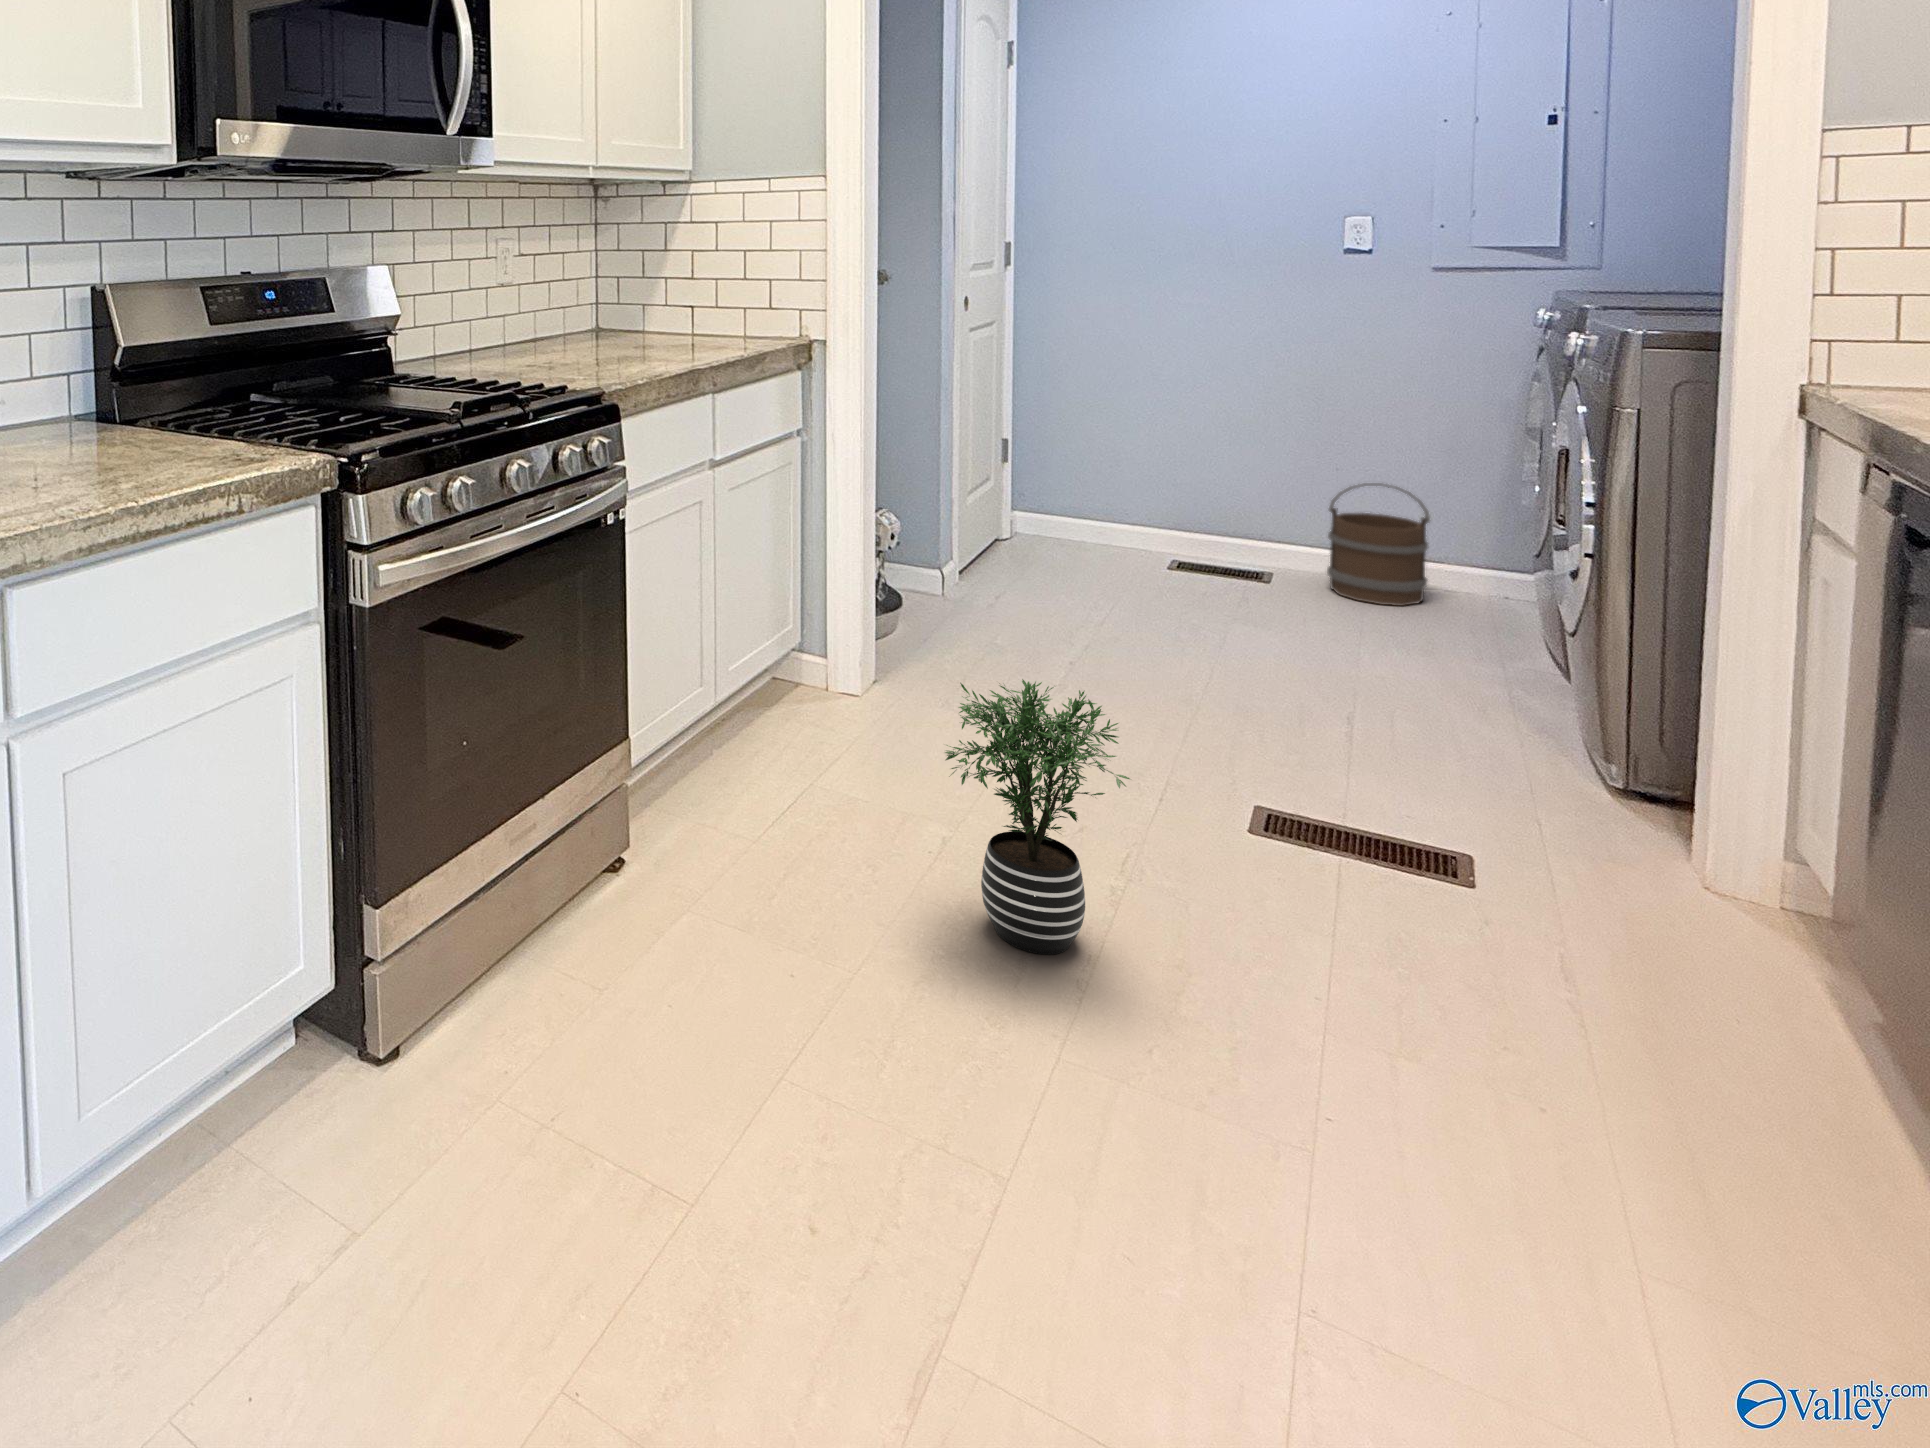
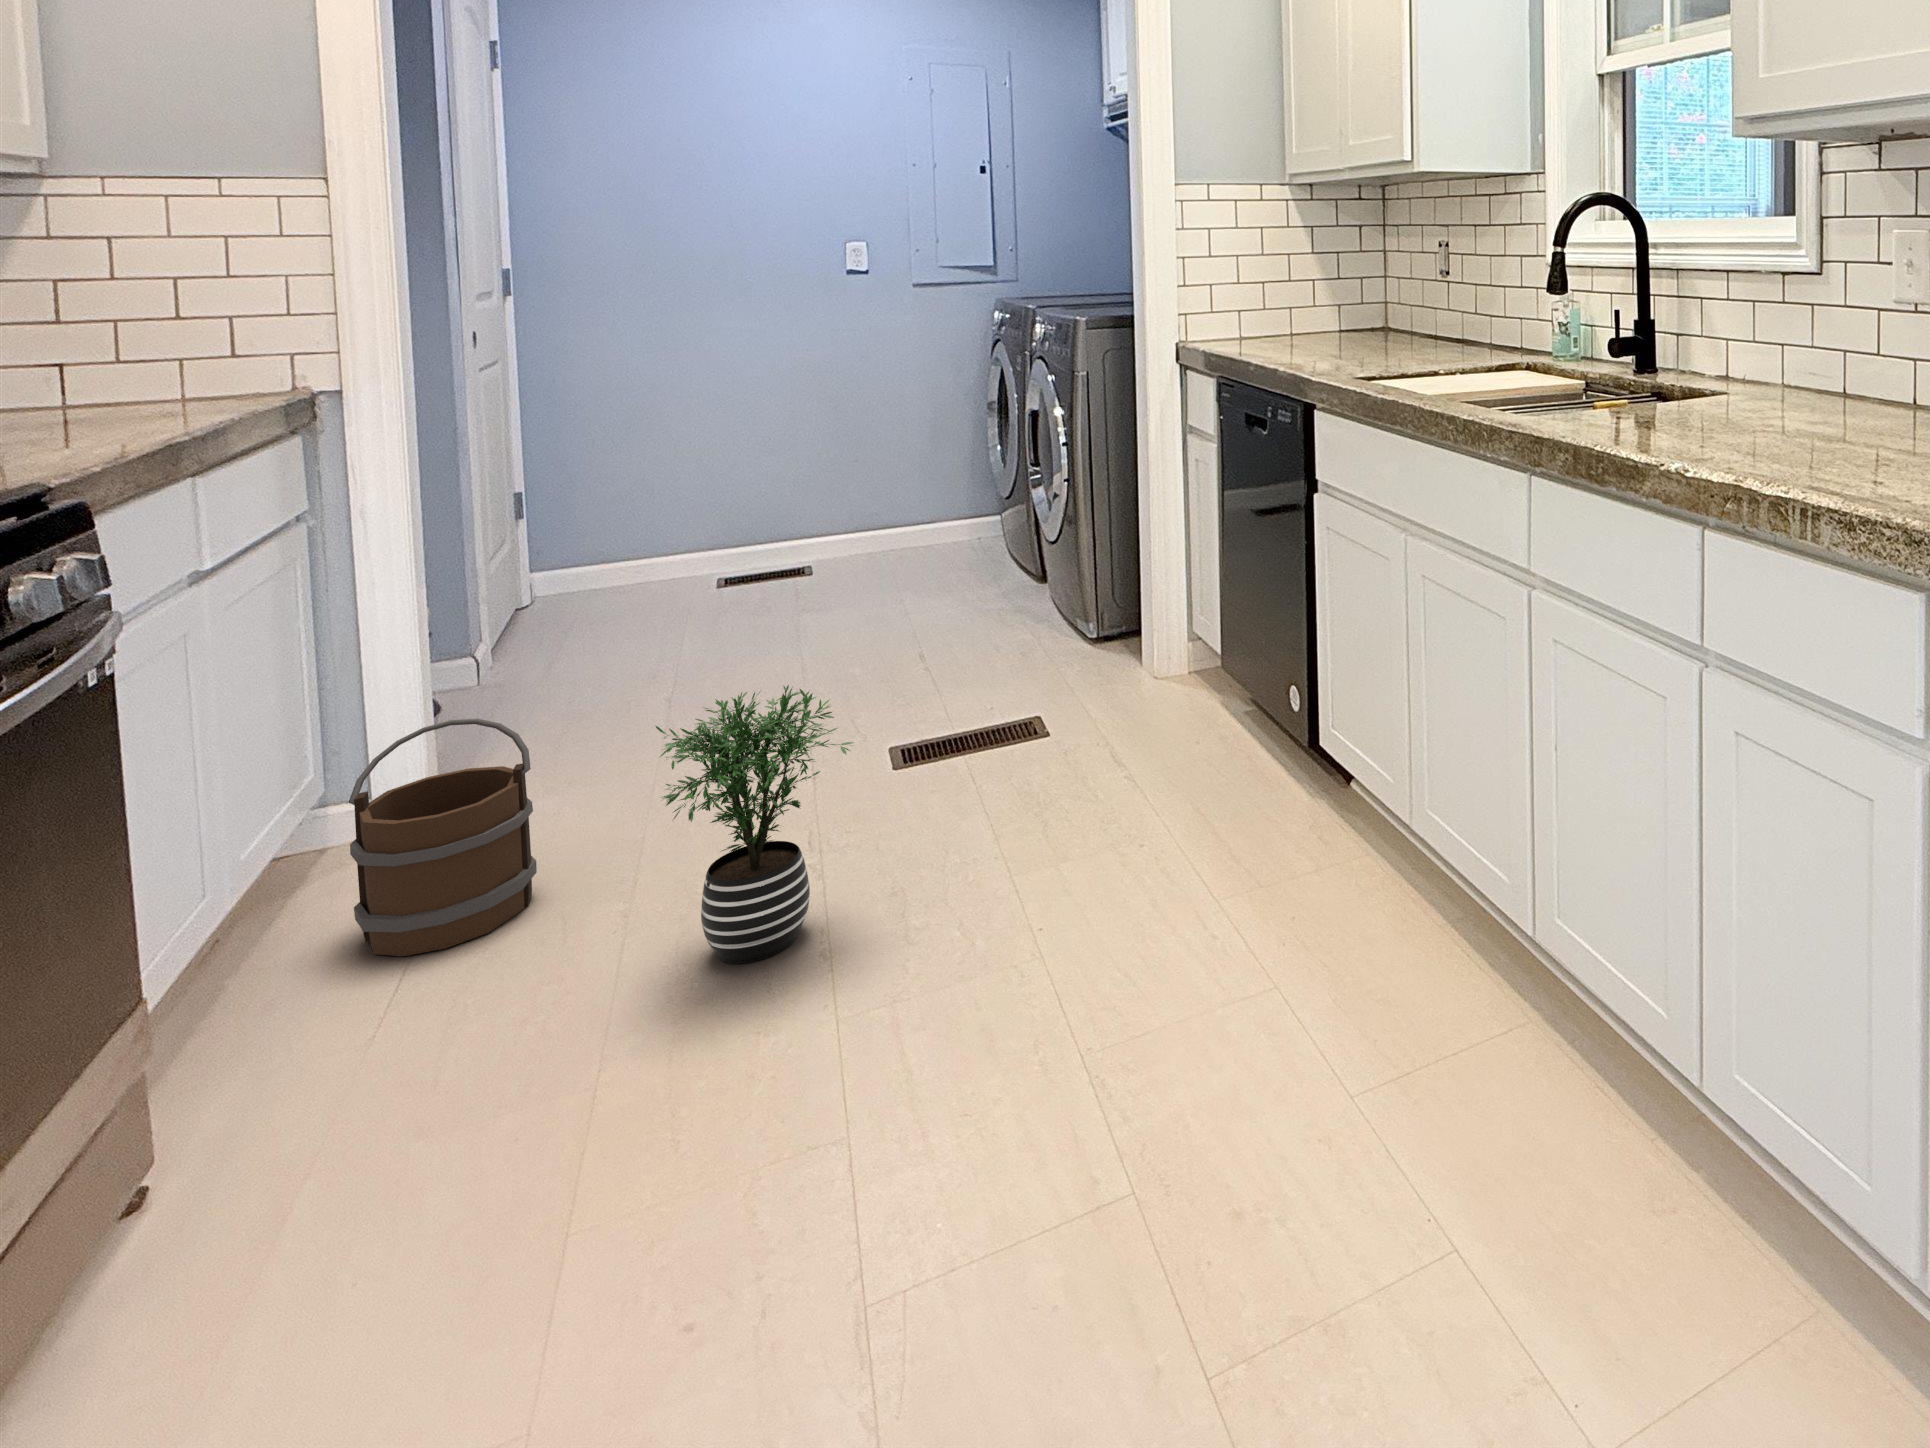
bucket: present [1327,483,1430,606] -> present [349,719,537,956]

